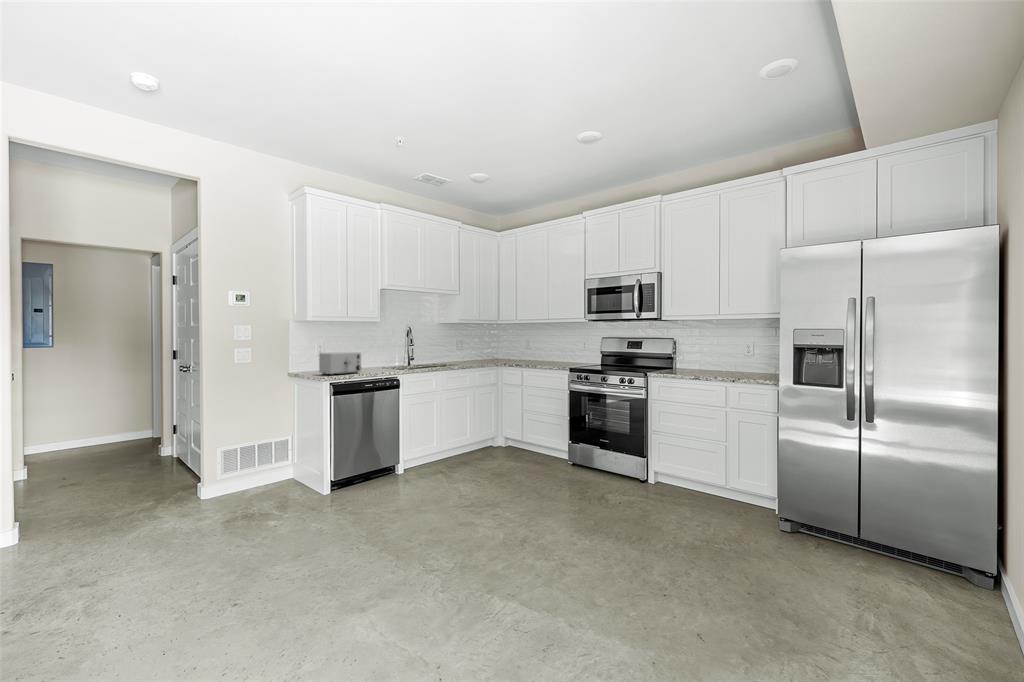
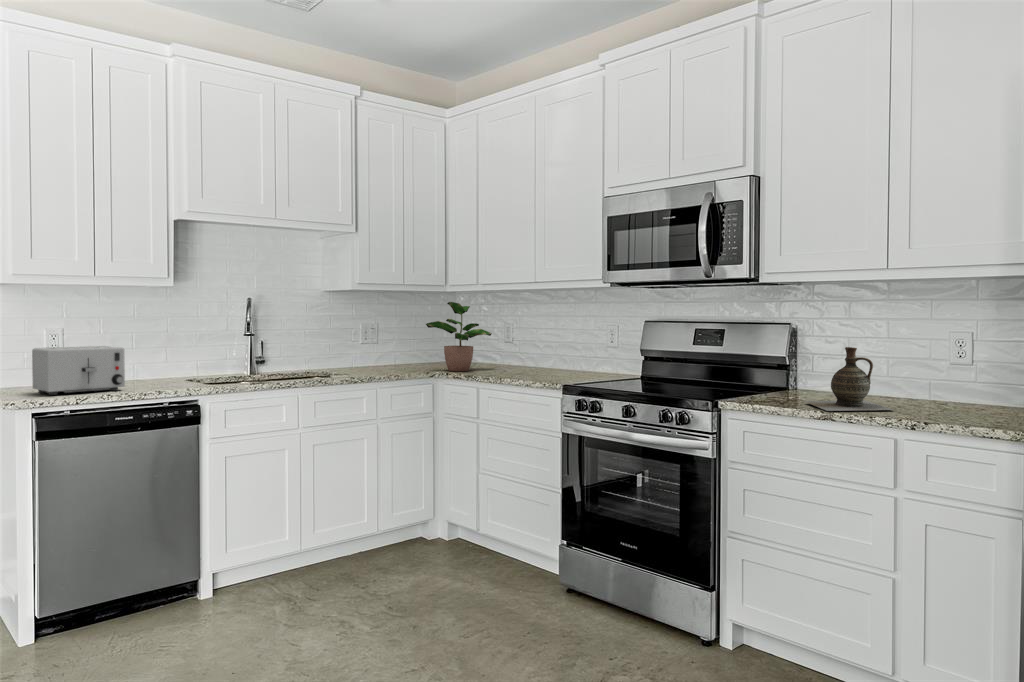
potted plant: none [493,329,524,363] -> present [426,302,492,371]
ceramic jug: none [683,348,725,376] -> present [804,347,893,411]

